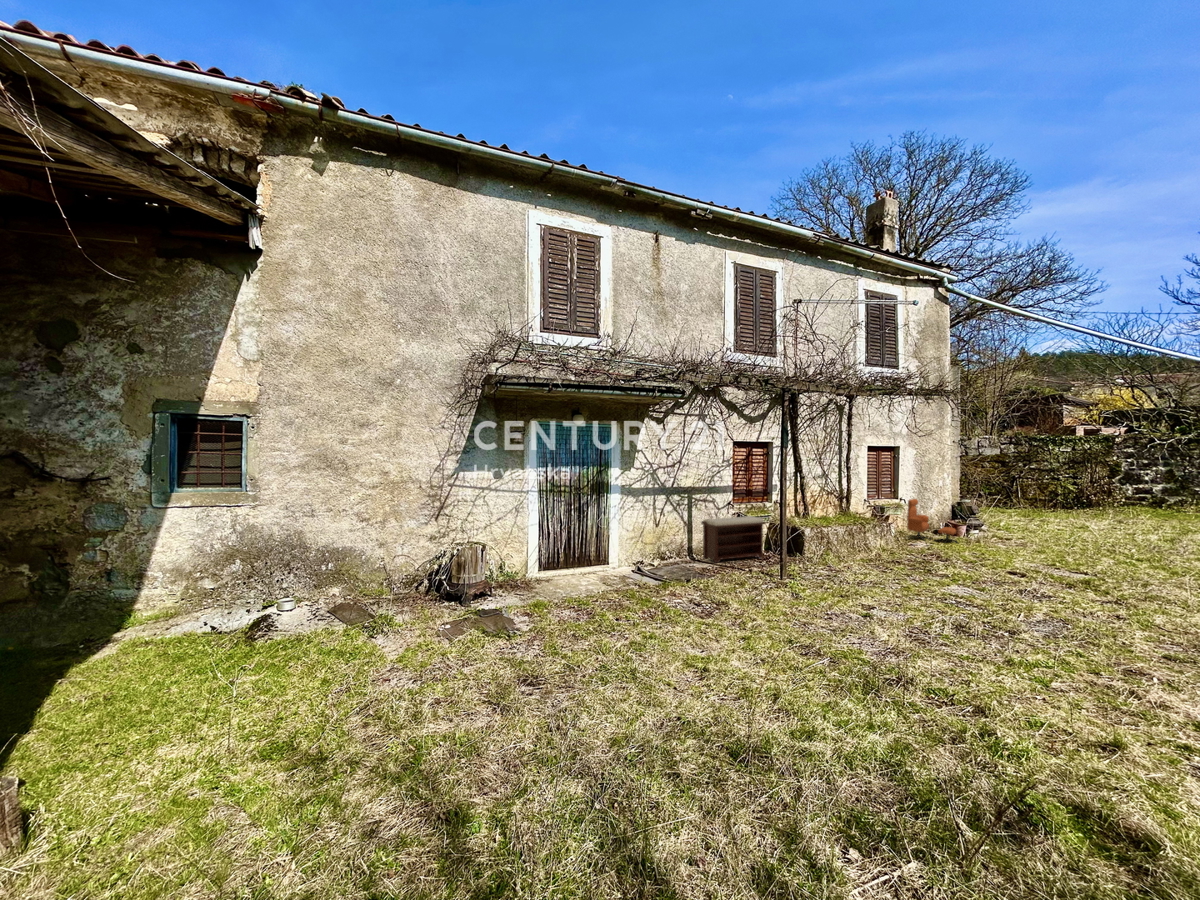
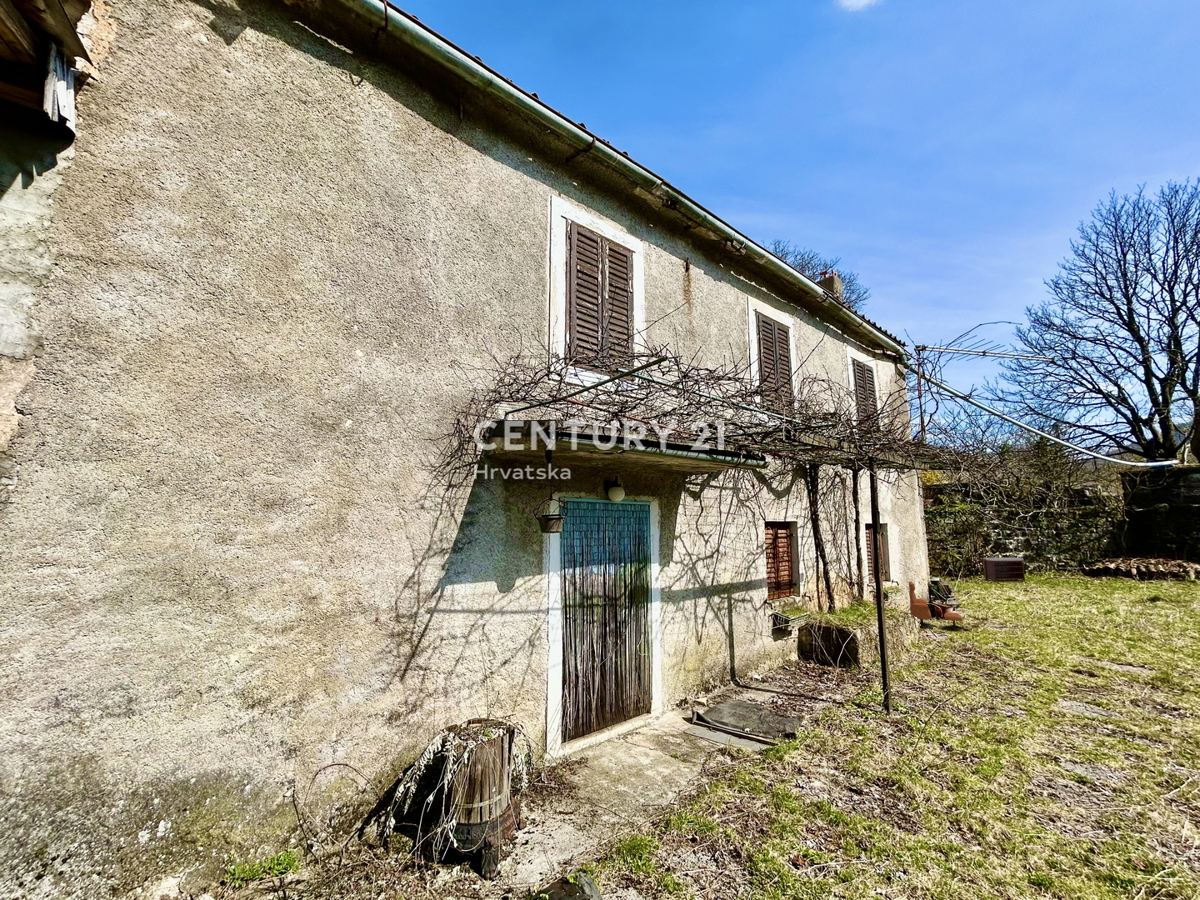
bench: present [701,516,765,563] -> present [982,557,1025,581]

